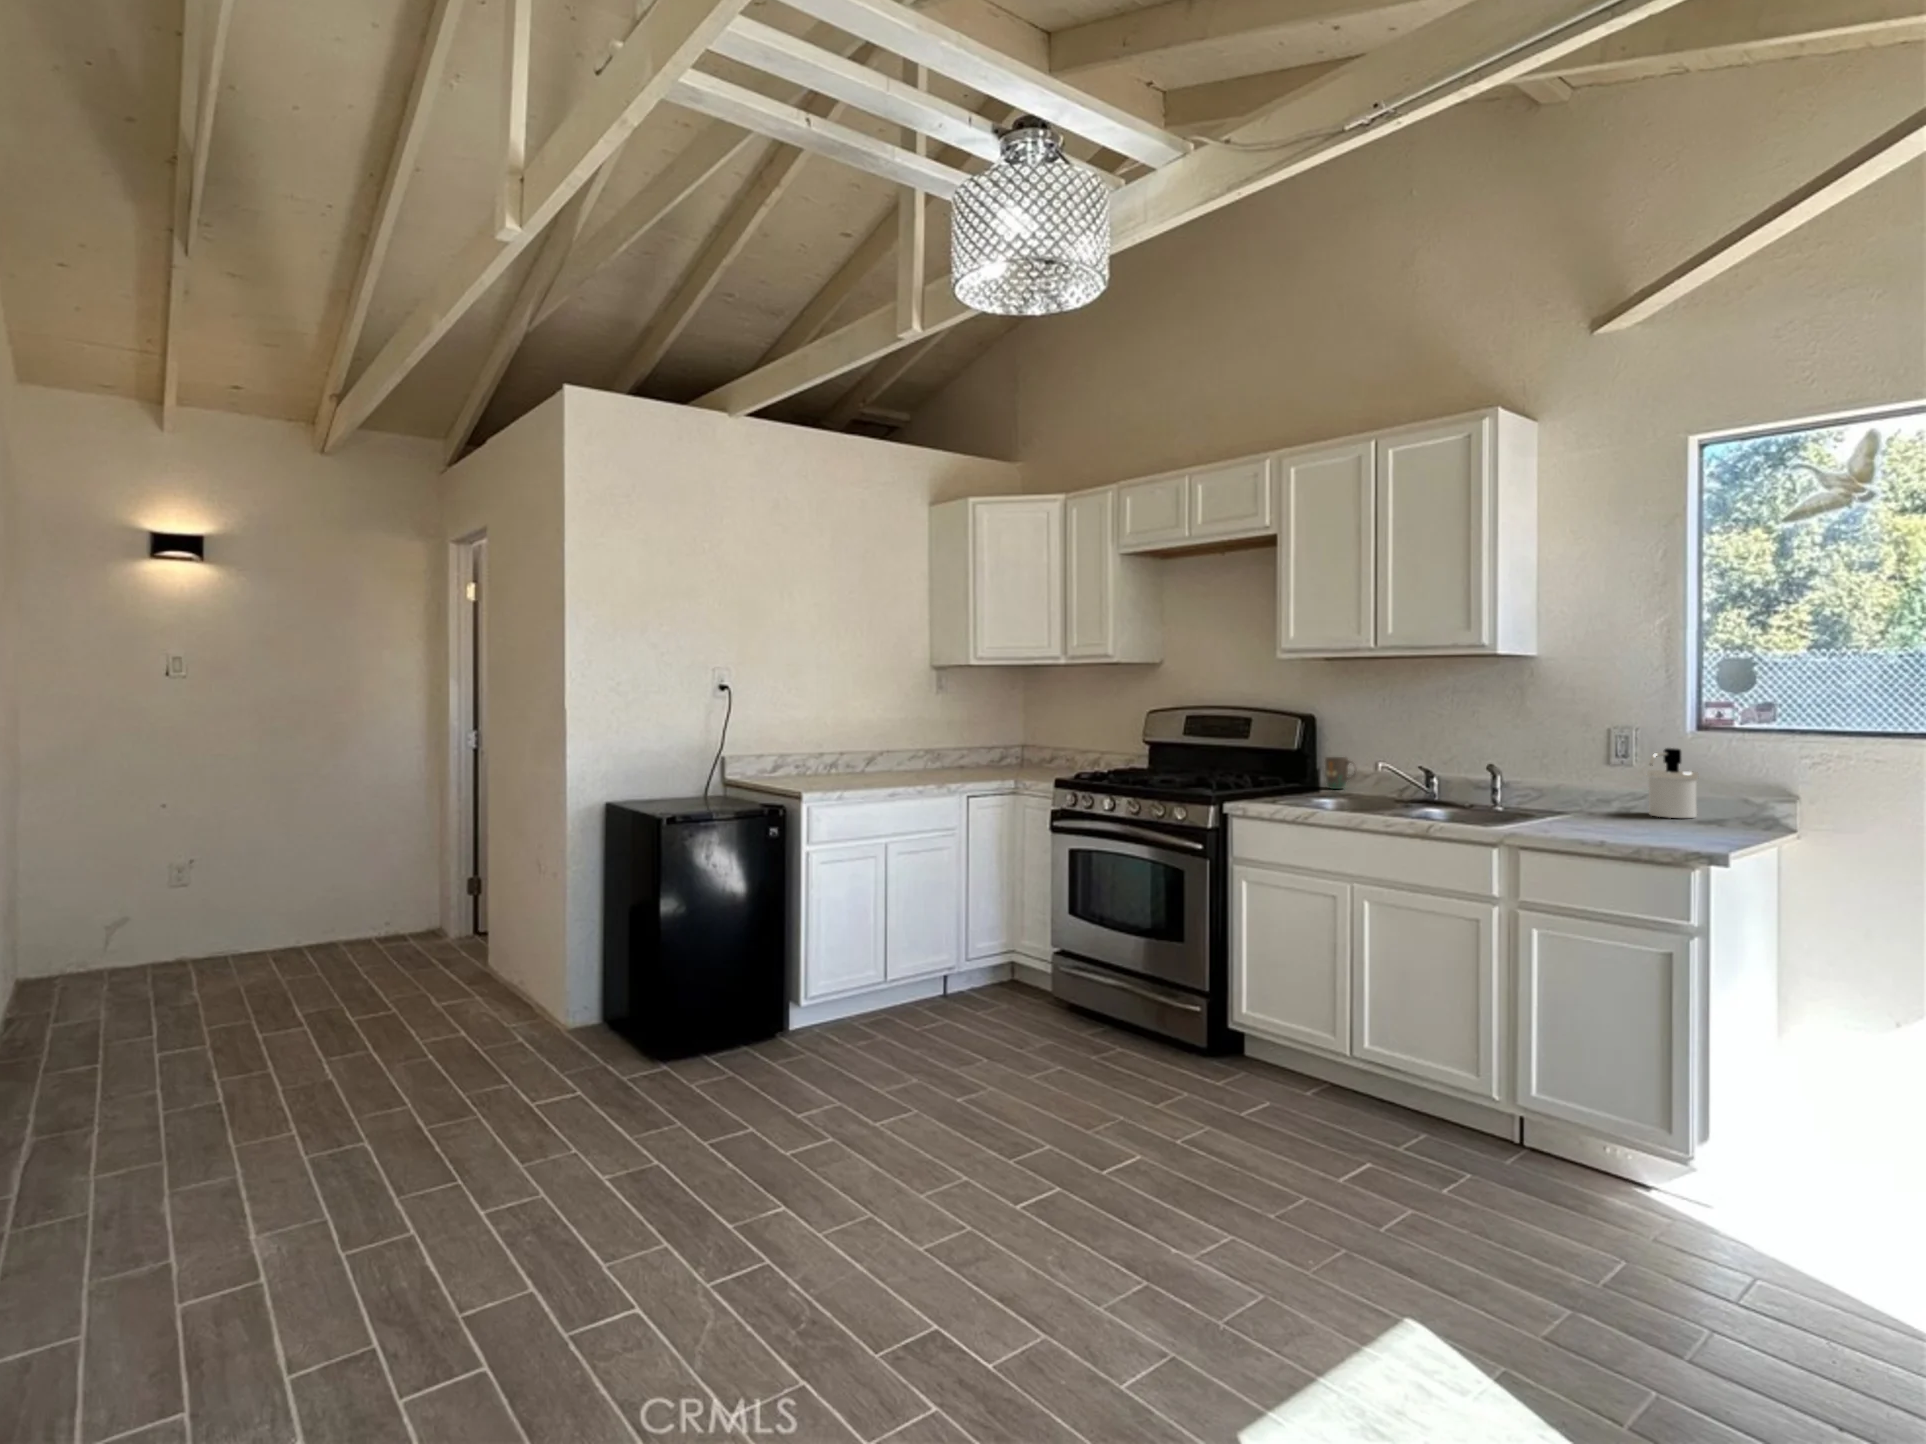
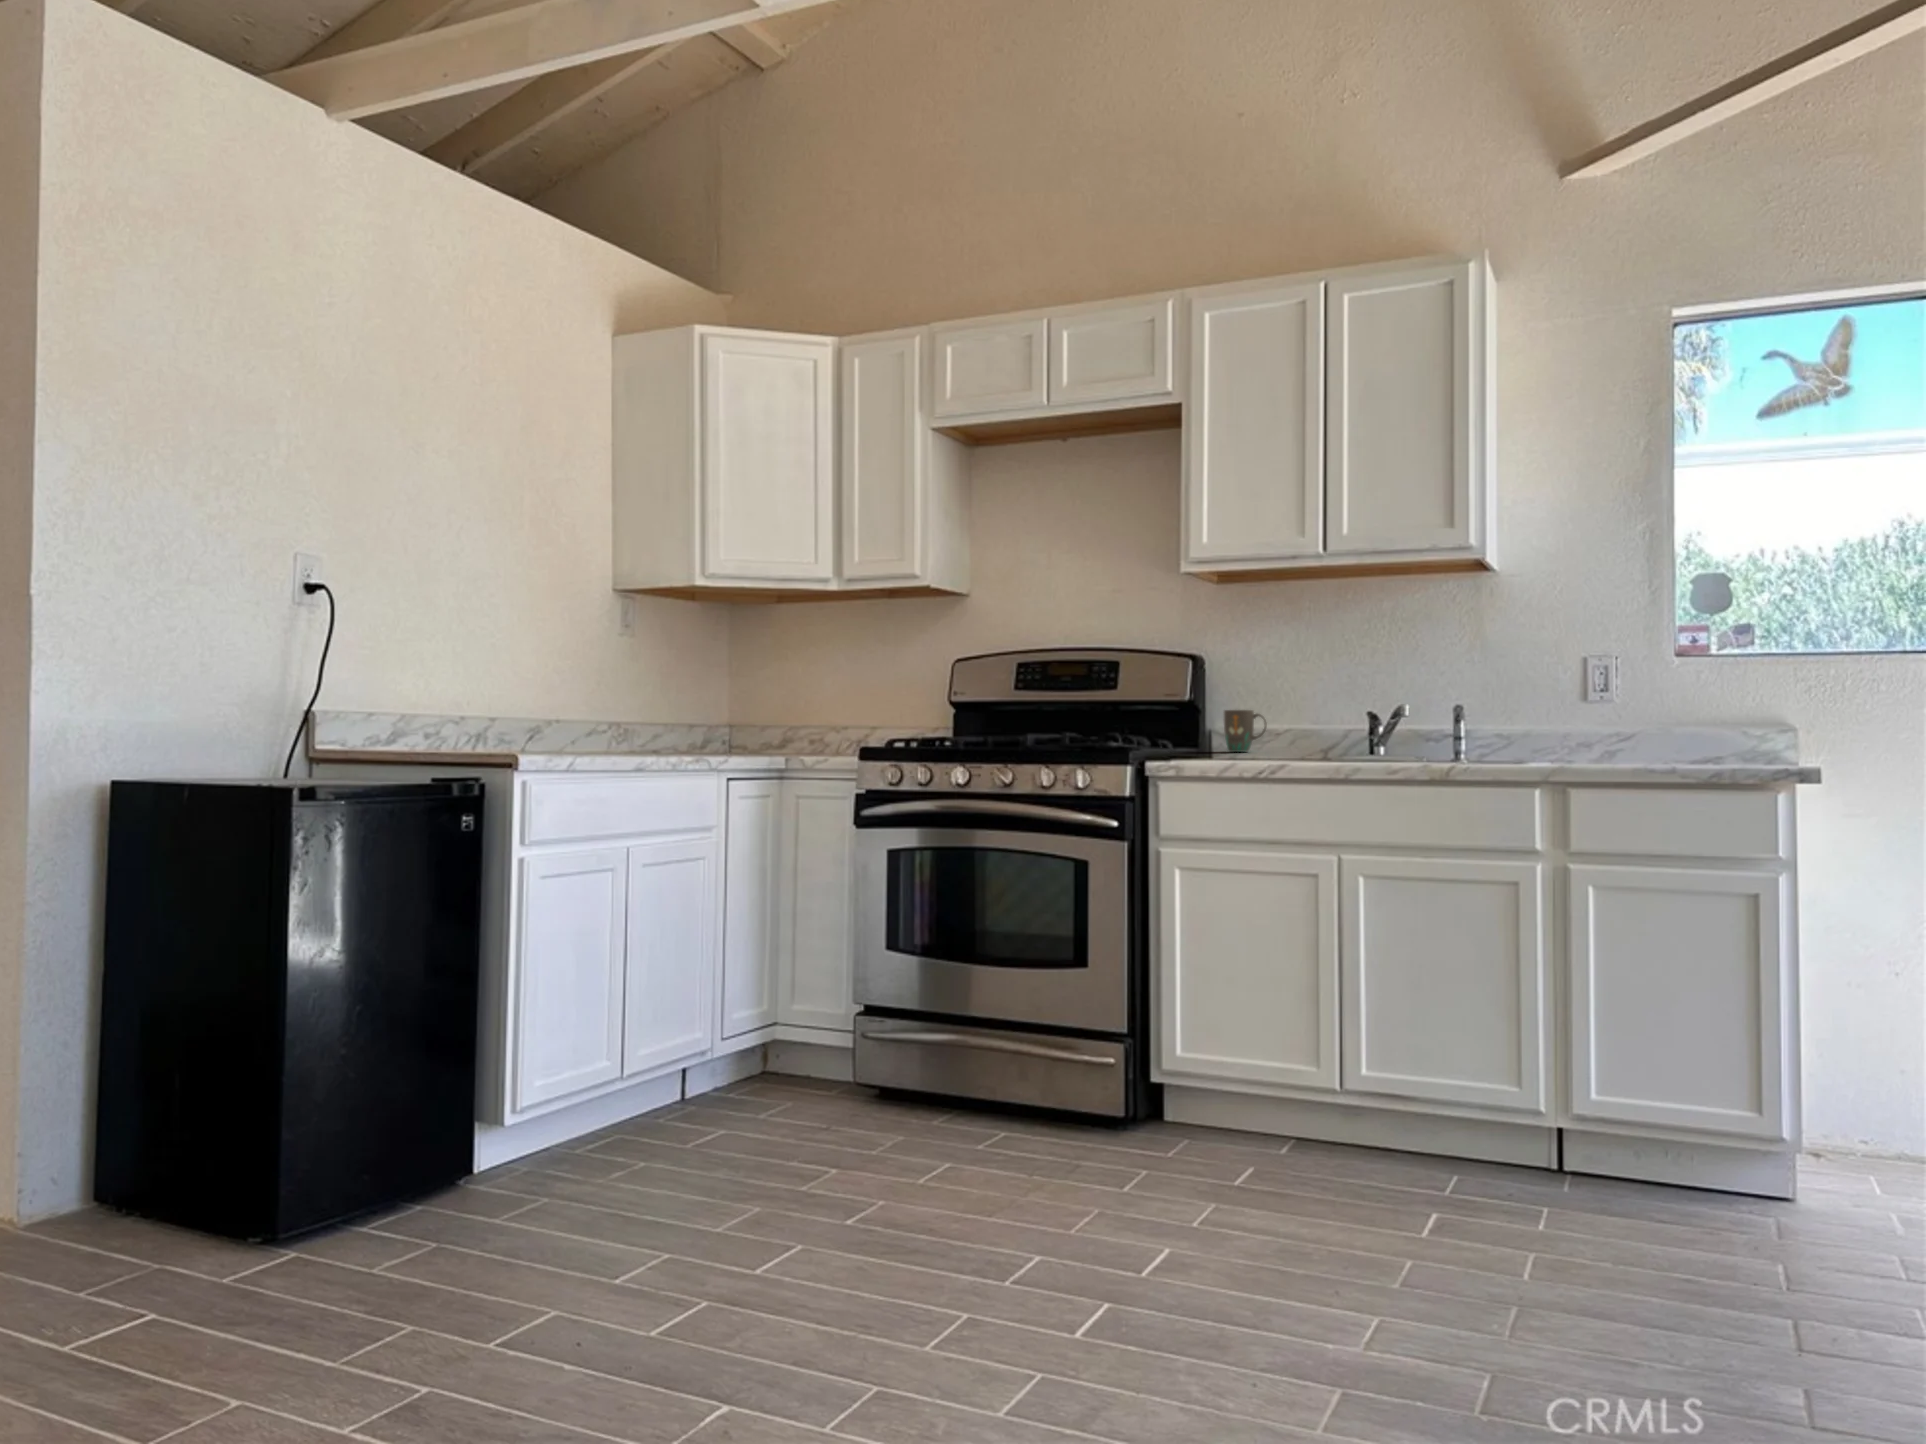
soap dispenser: present [1647,748,1698,818] -> none [1633,676,1688,756]

